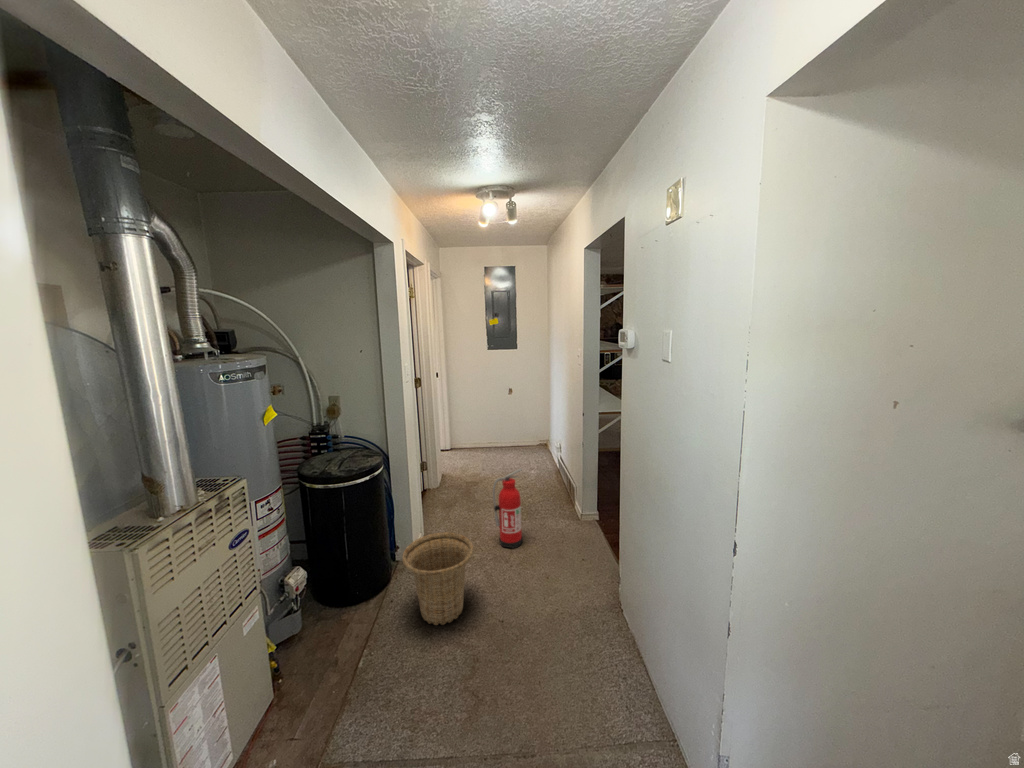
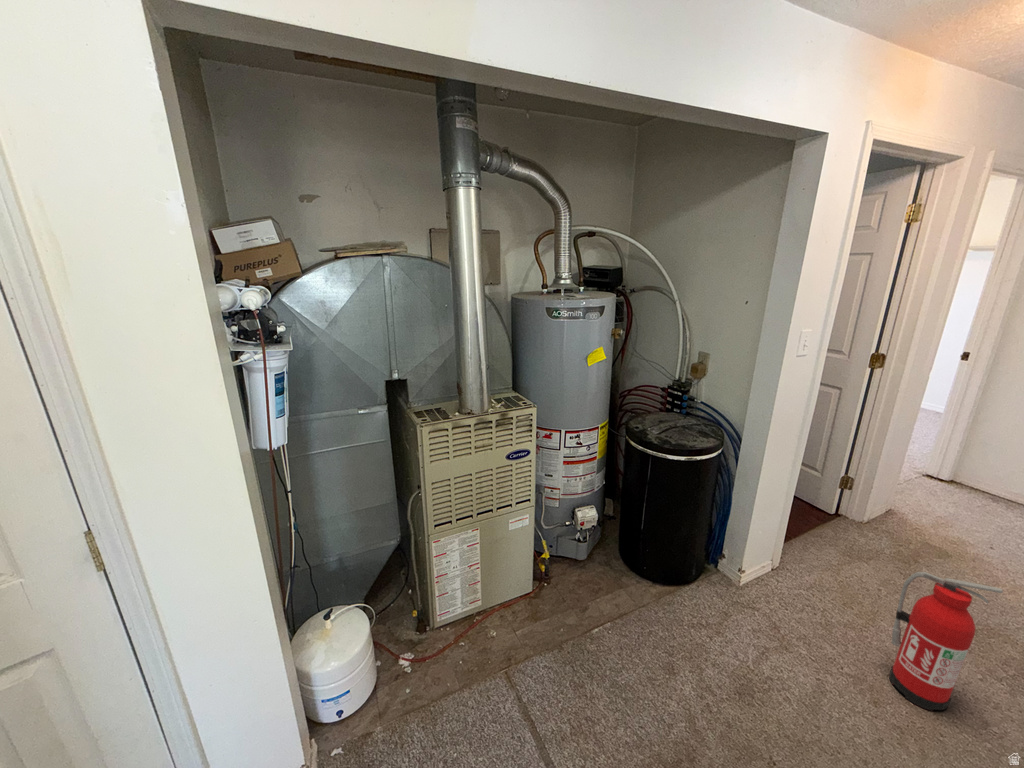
basket: present [402,532,474,625] -> none [669,562,780,695]

